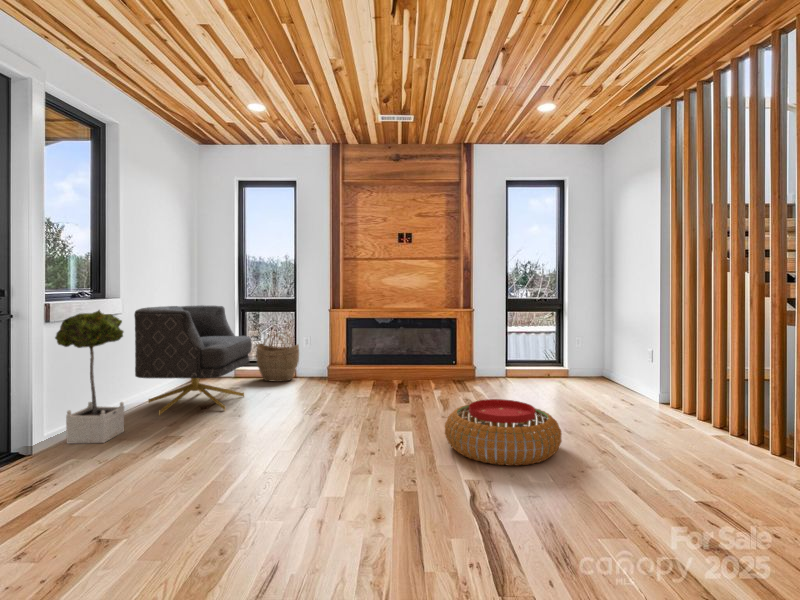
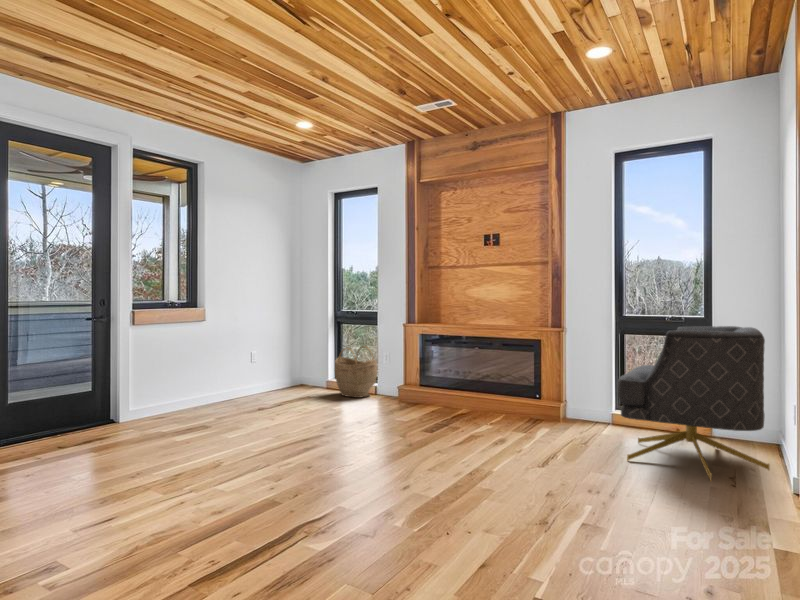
armchair: present [134,305,252,415] -> present [617,326,770,481]
potted tree: present [55,310,124,443] -> none [109,316,162,426]
pouf: present [445,399,562,466] -> none [327,436,470,522]

